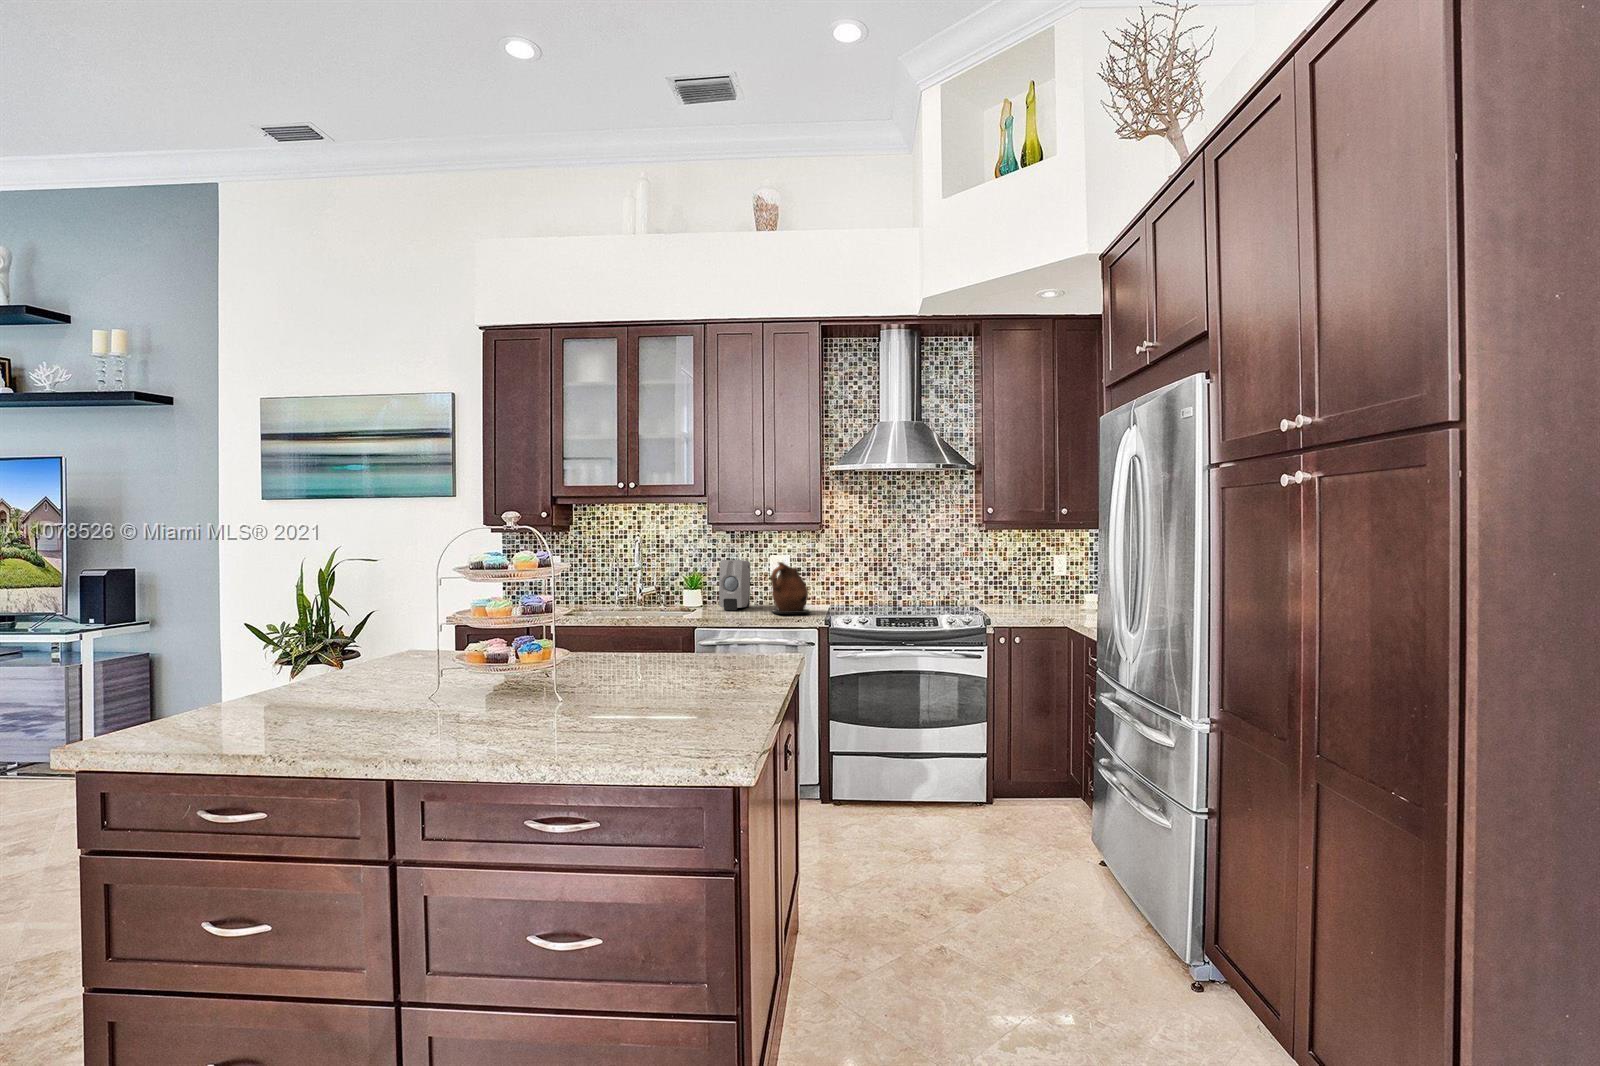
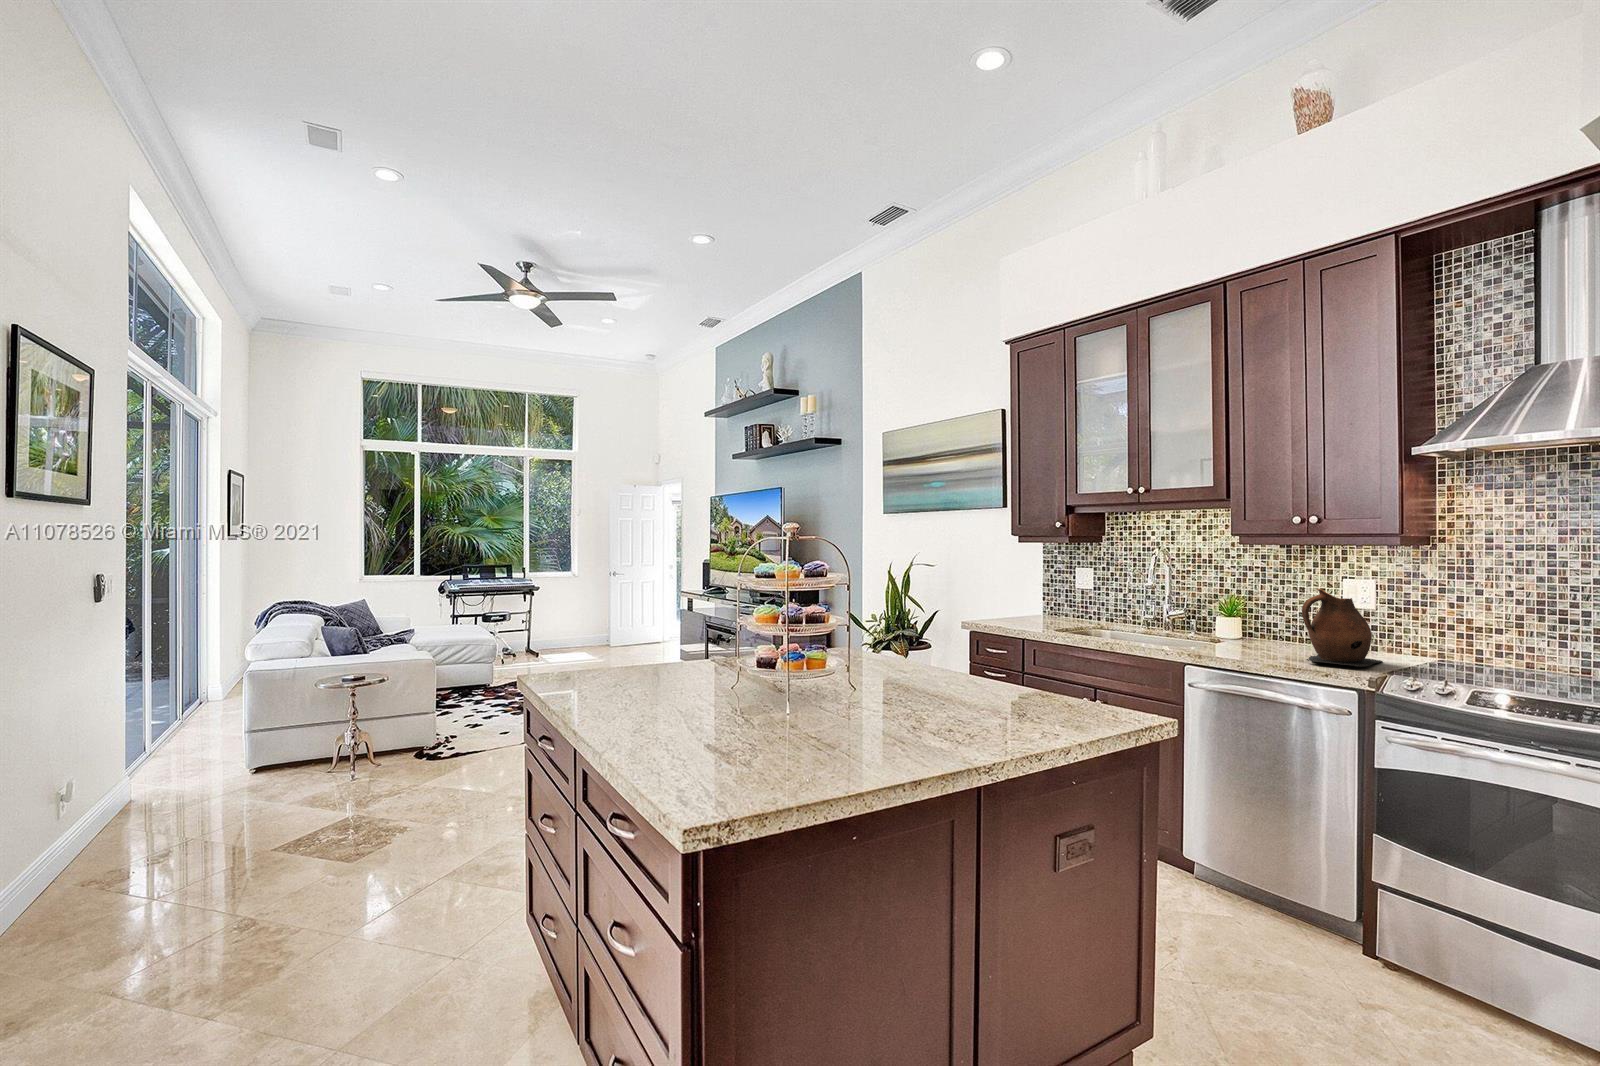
soap dispenser: present [719,560,750,610] -> none [1245,582,1304,649]

